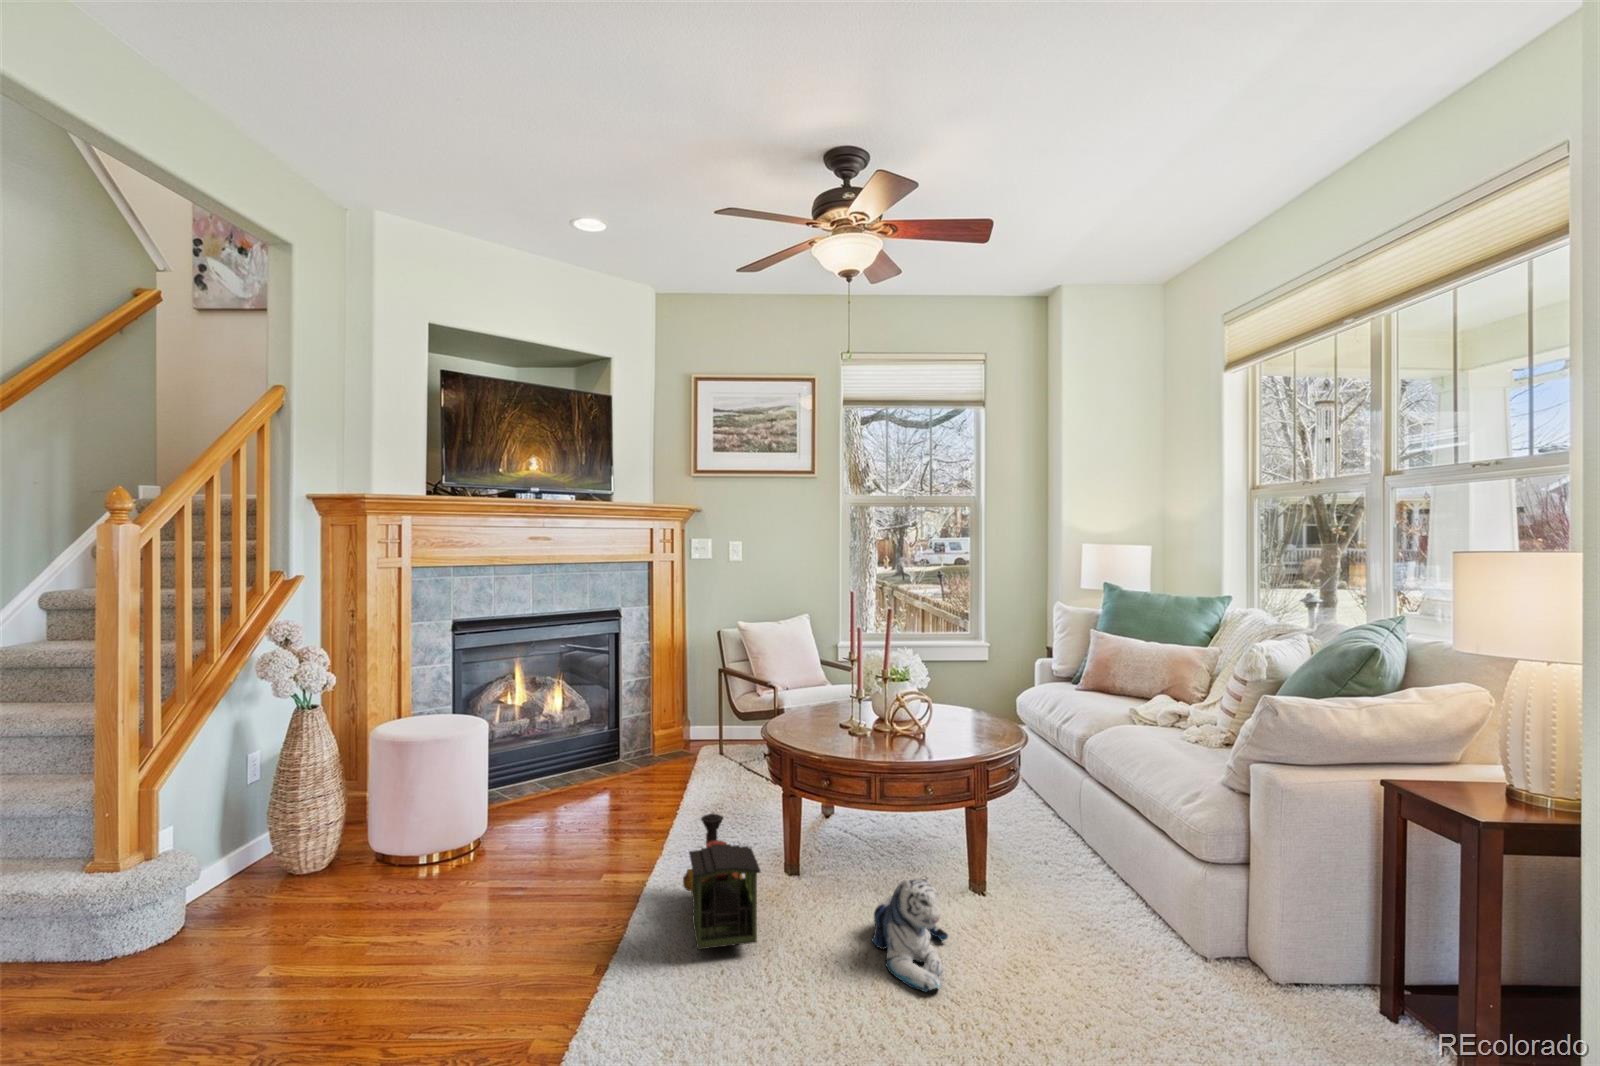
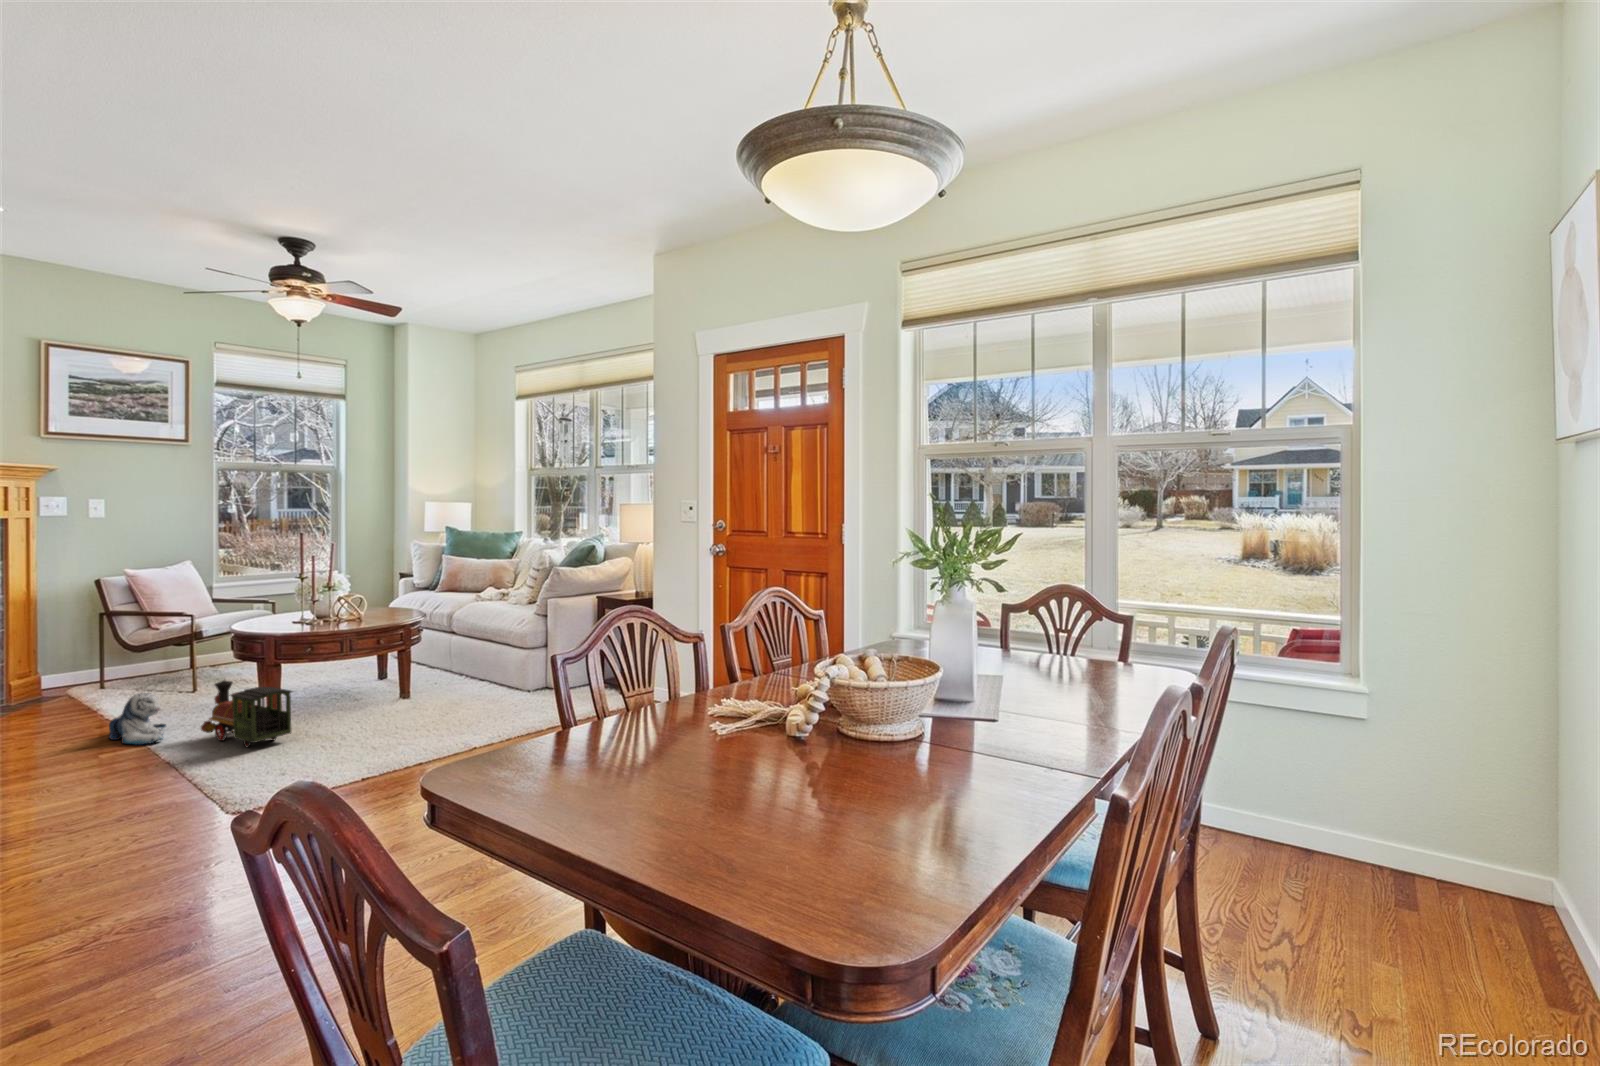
plush toy: present [872,879,948,992] -> present [109,693,166,745]

